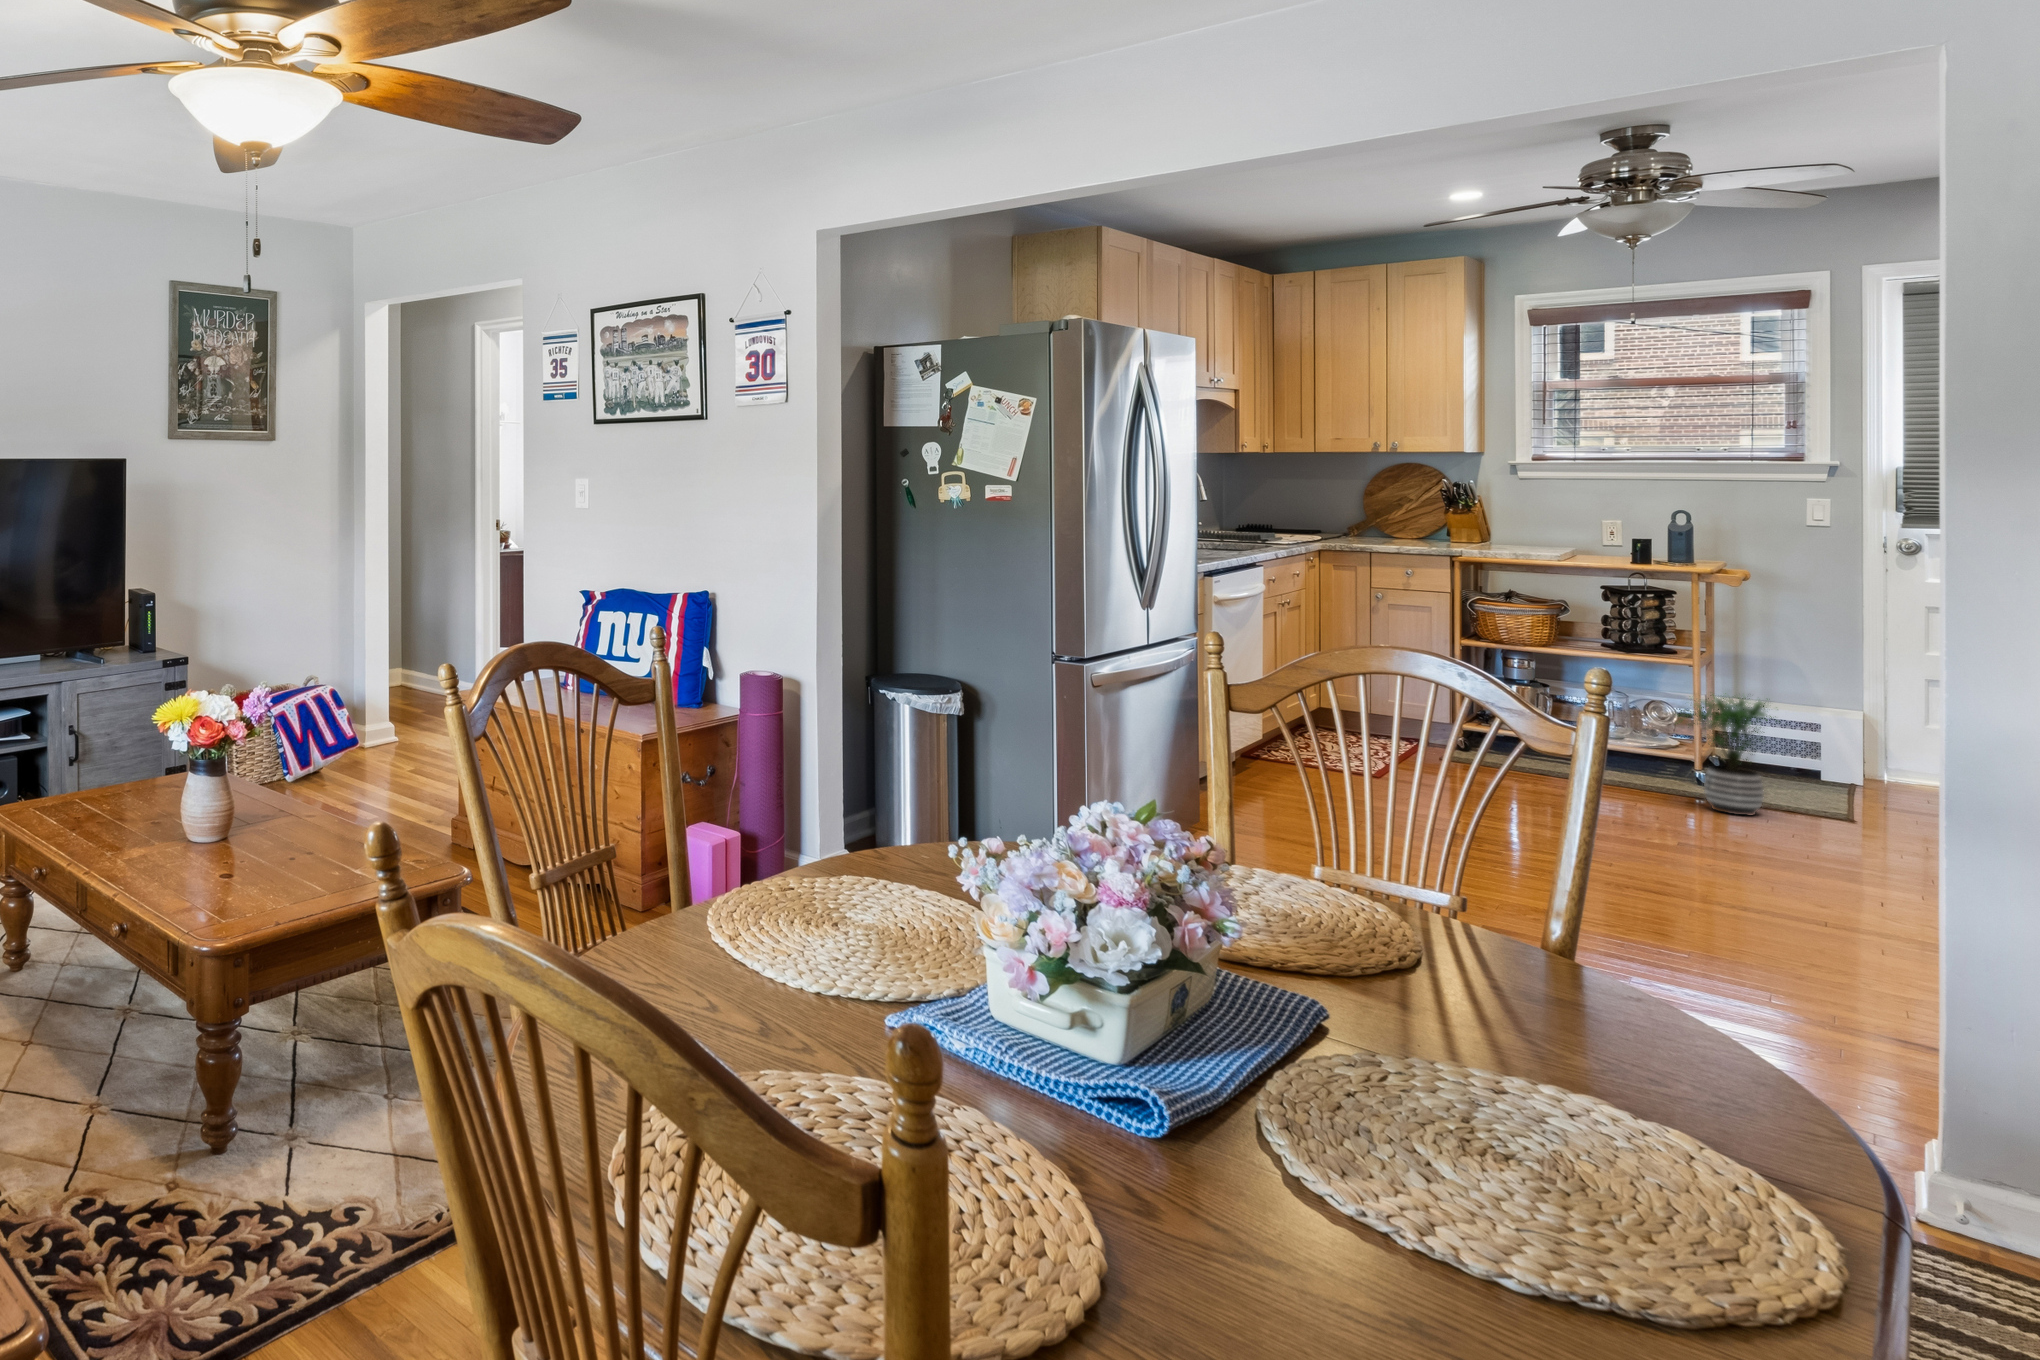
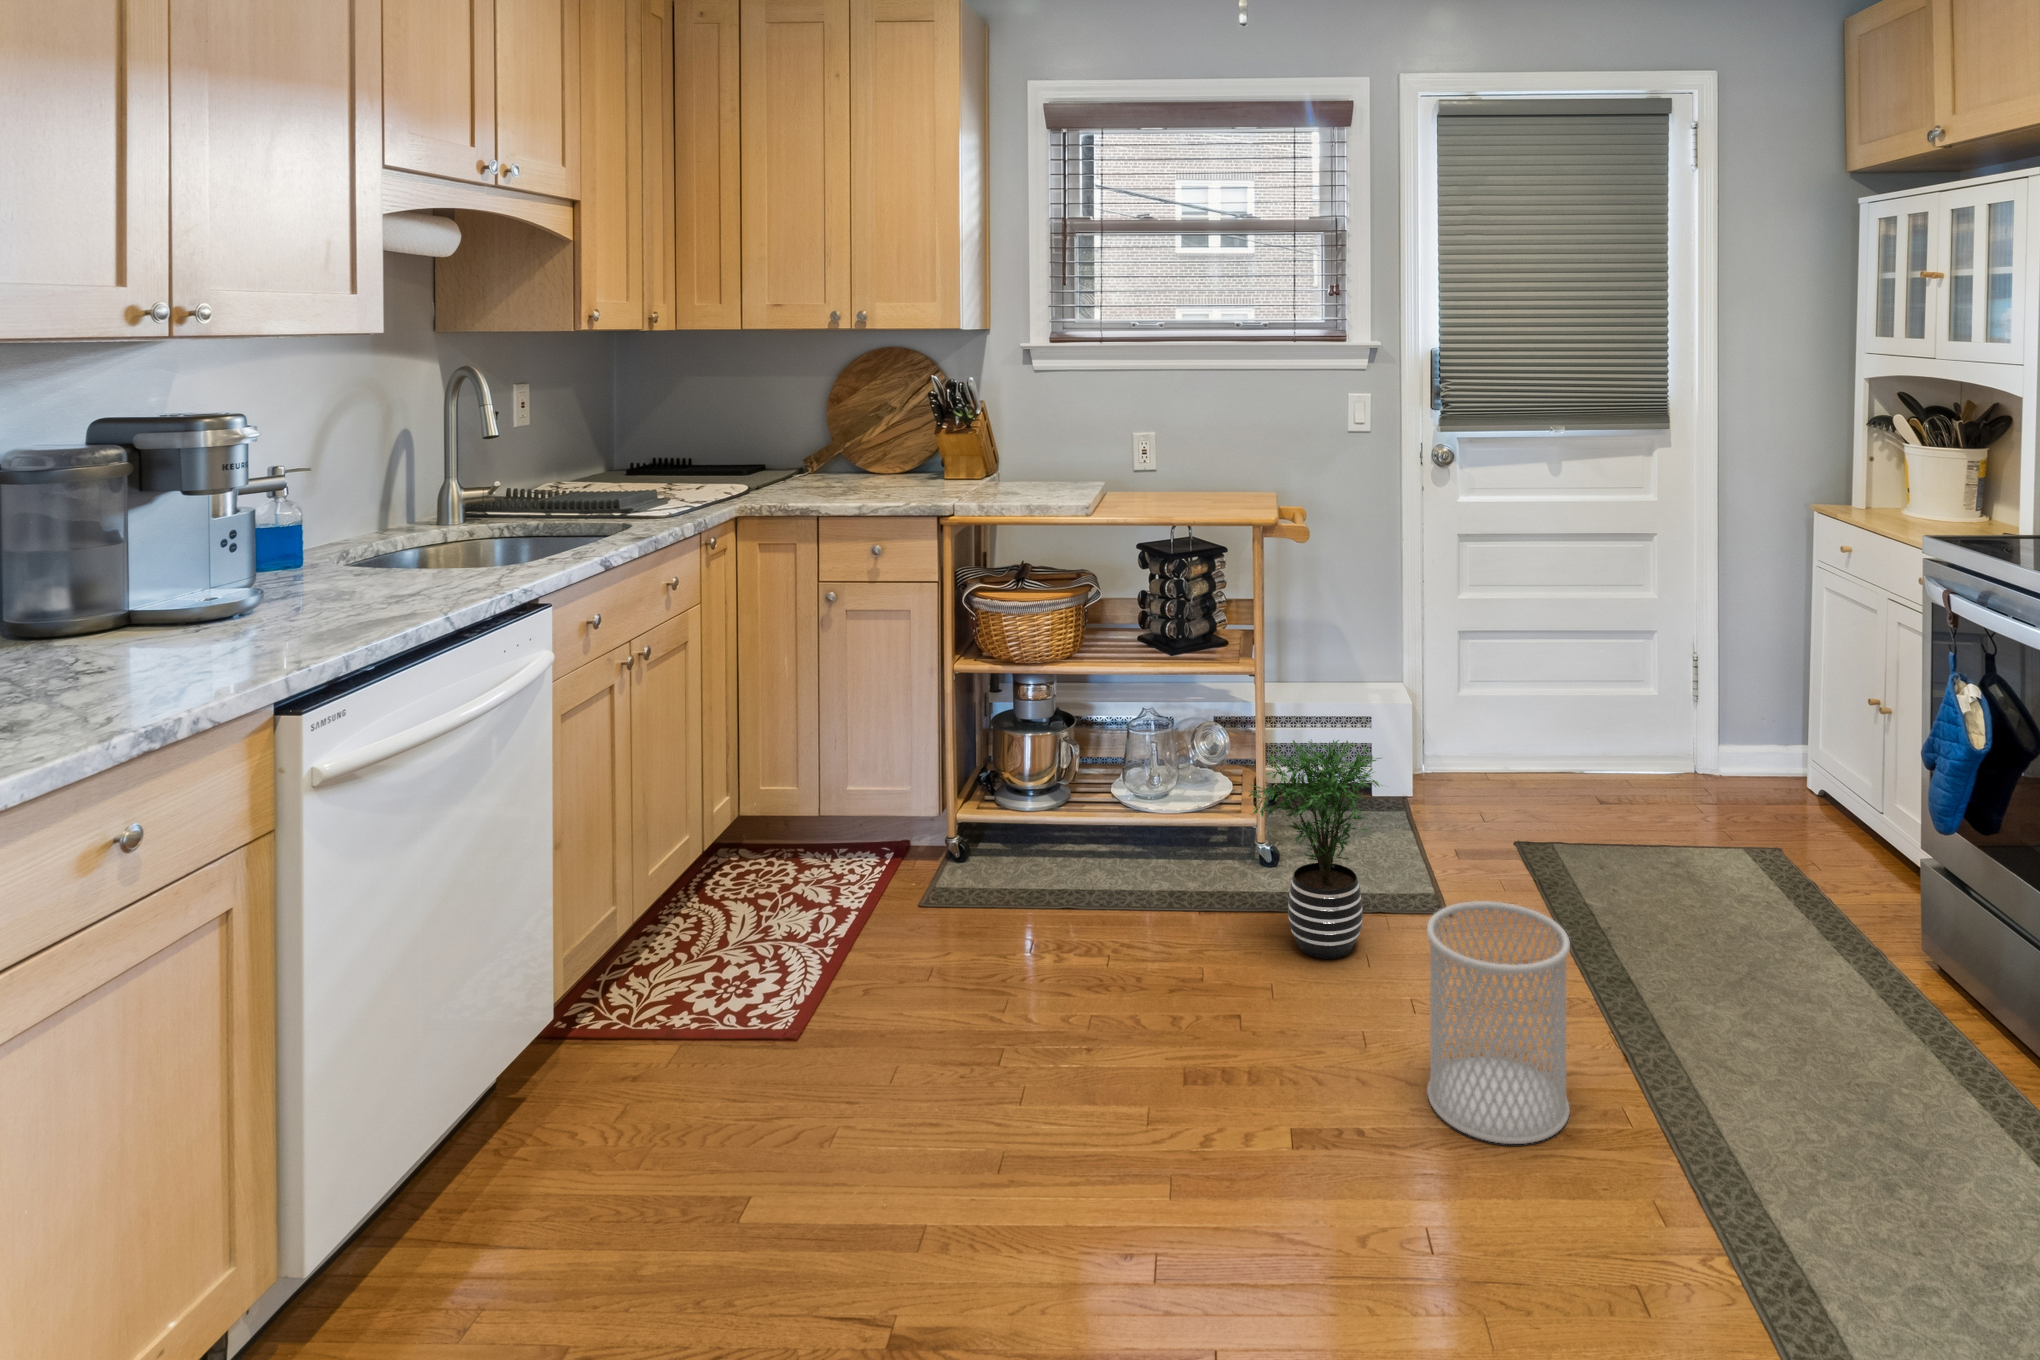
wastebasket: none [1776,760,1882,870] -> present [1427,901,1570,1144]

